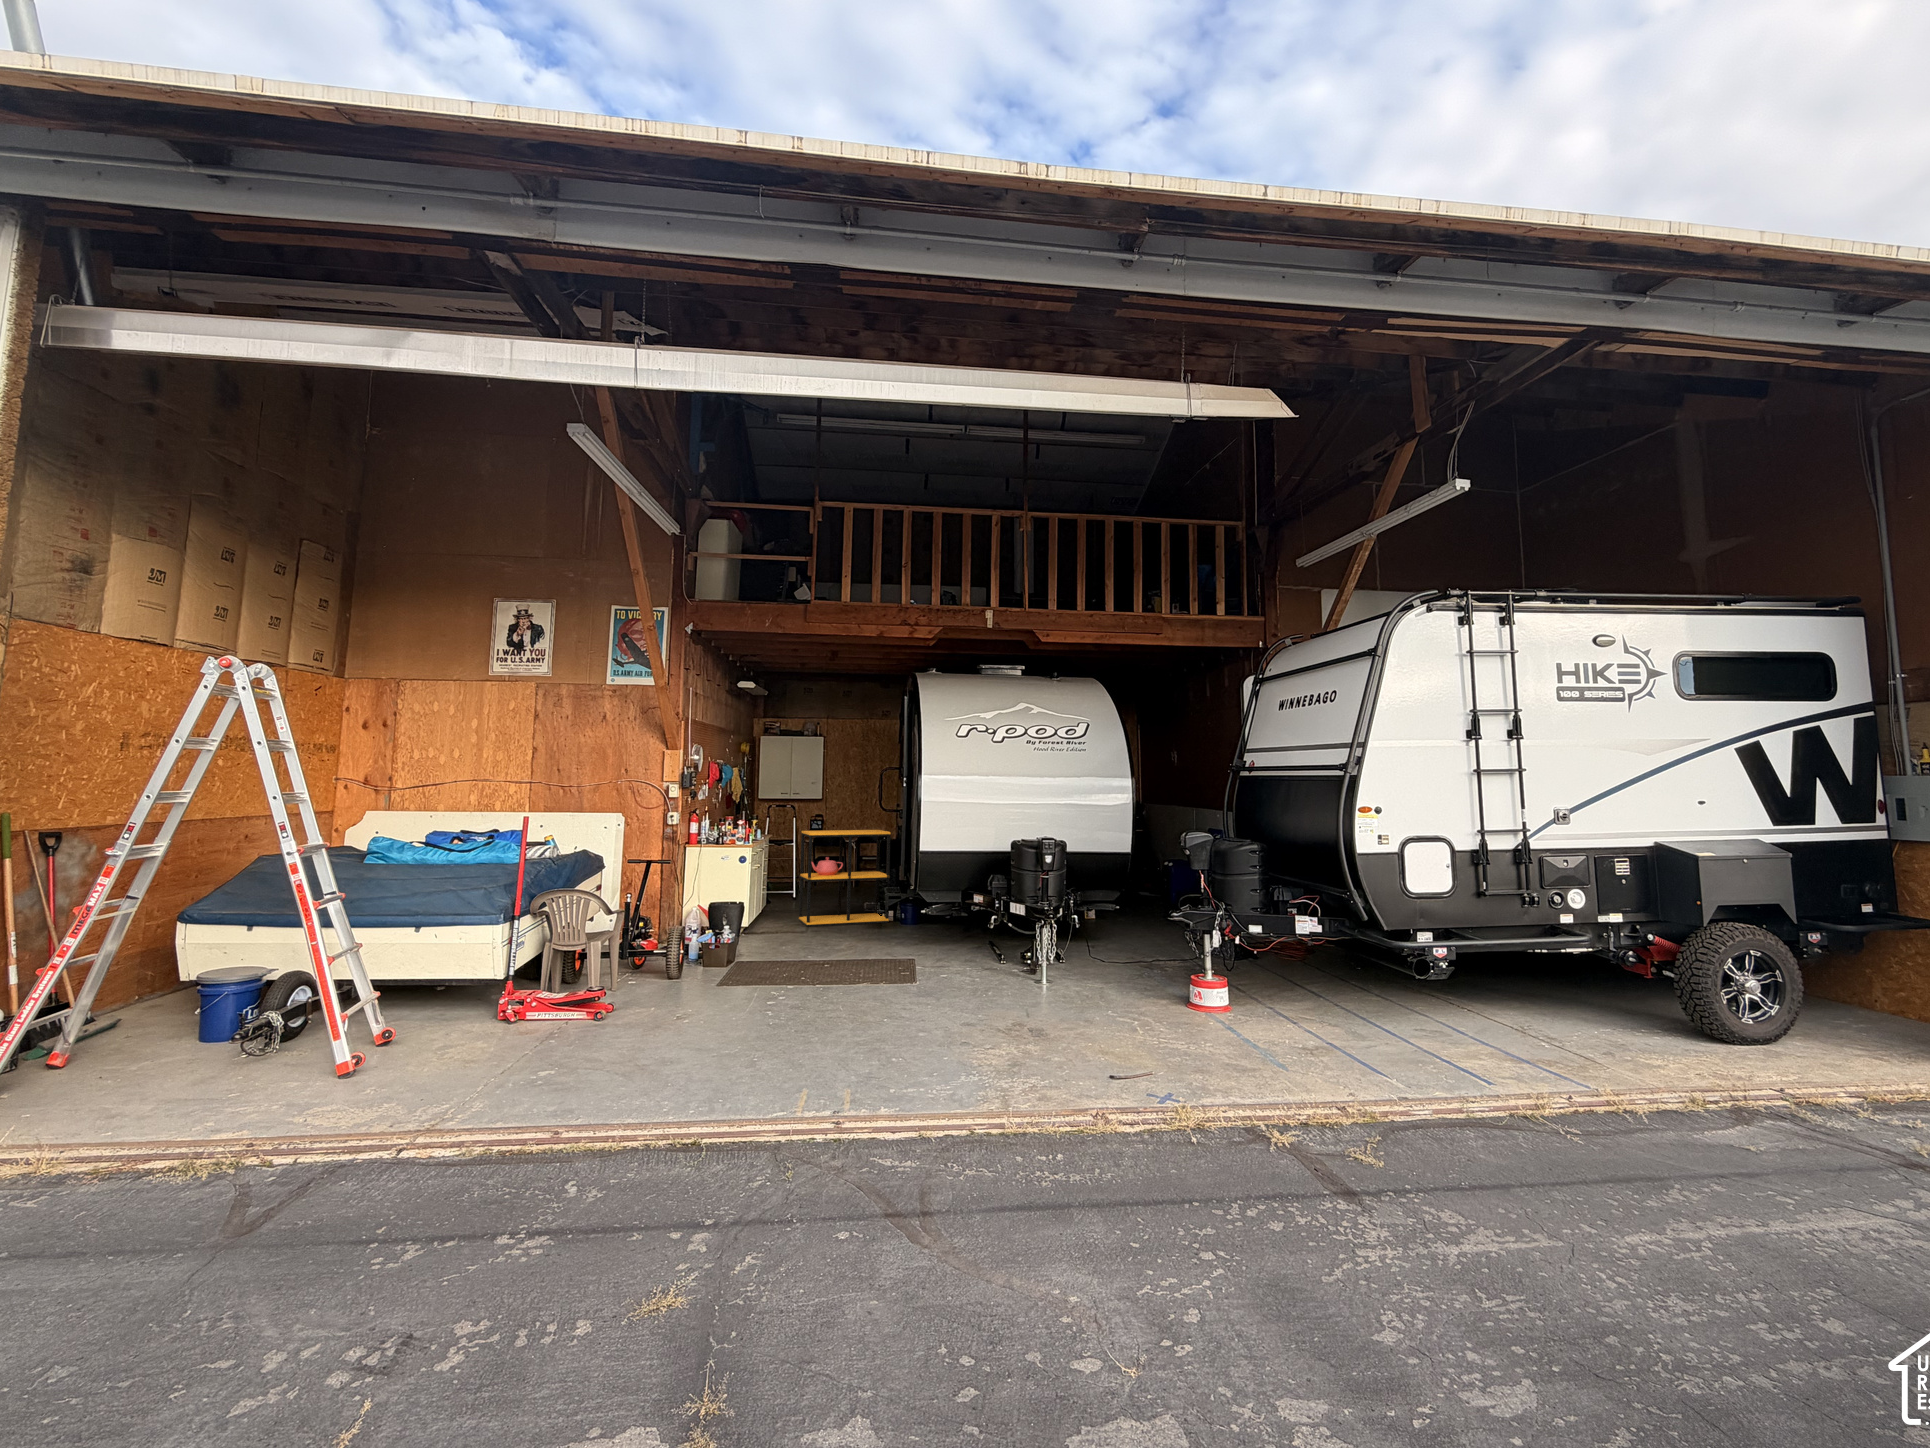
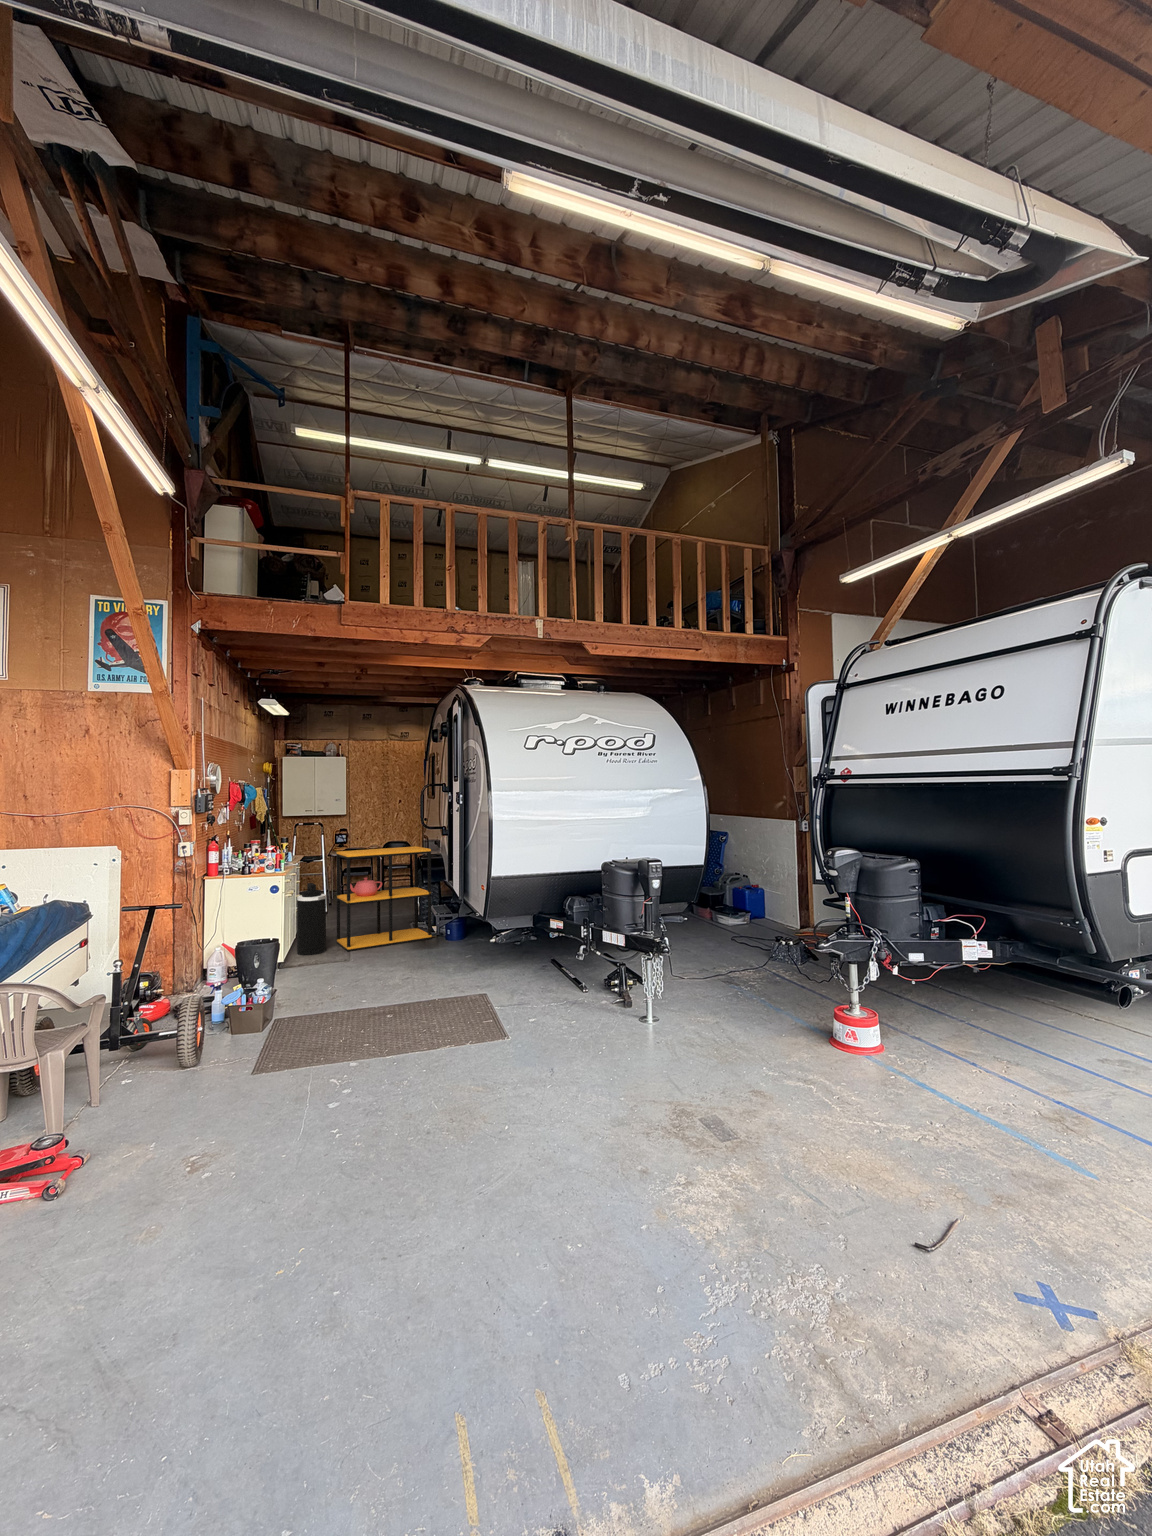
trash can: none [762,859,790,927] -> present [297,883,326,955]

